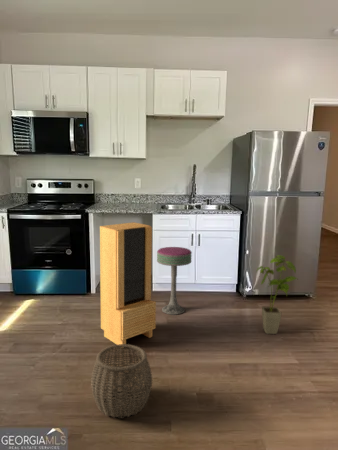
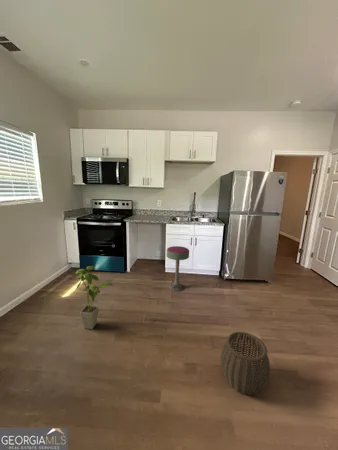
storage cabinet: present [100,222,156,345] -> none [125,232,162,317]
house plant: present [257,255,296,334] -> present [76,266,112,329]
woven basket: present [91,344,152,418] -> present [221,332,270,395]

